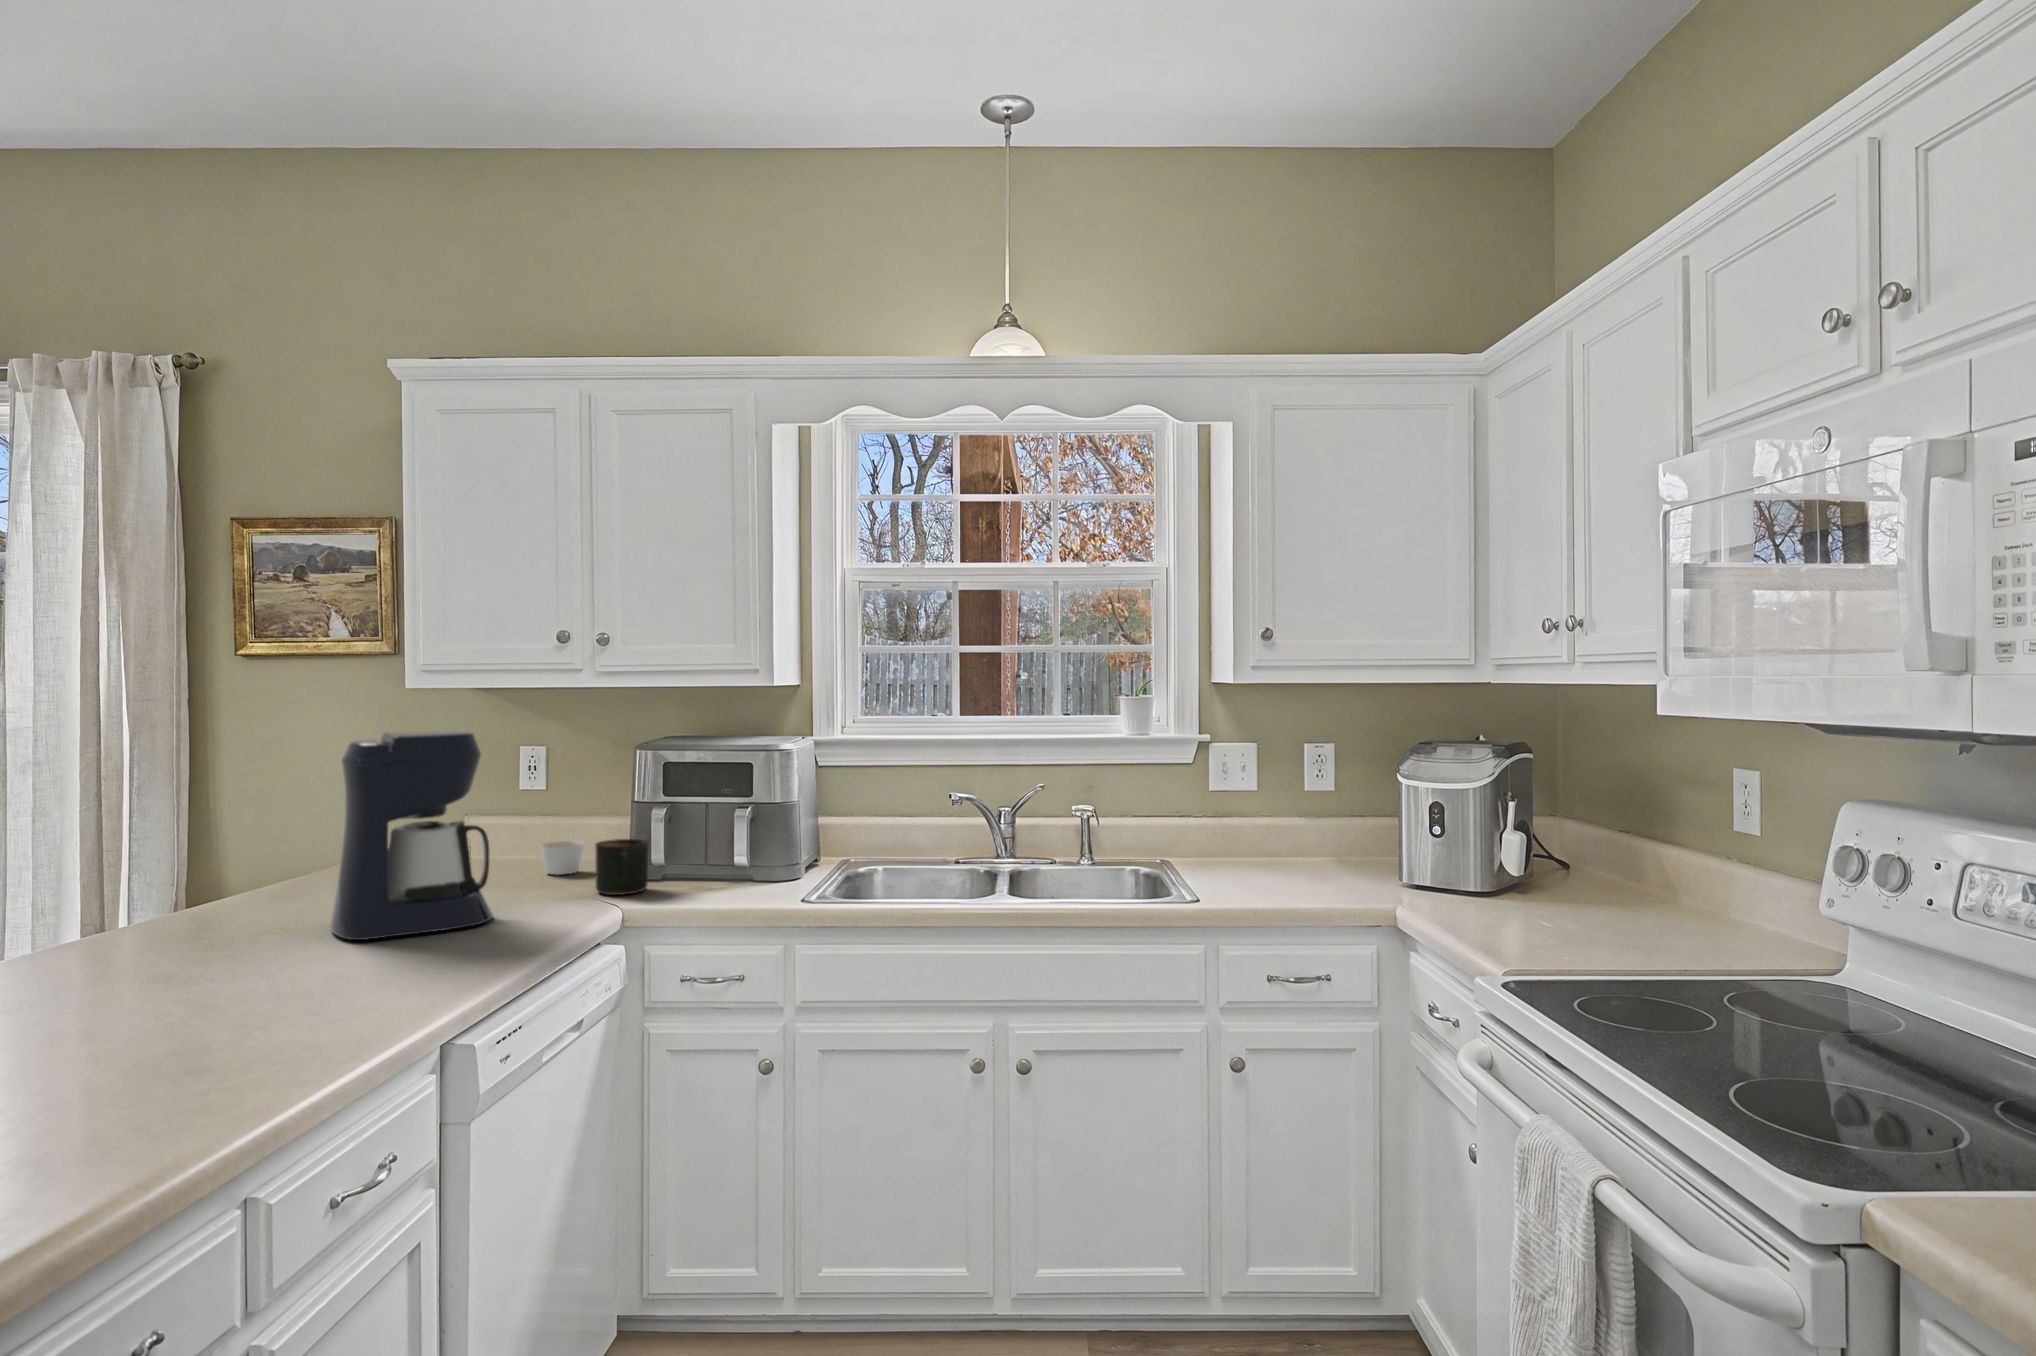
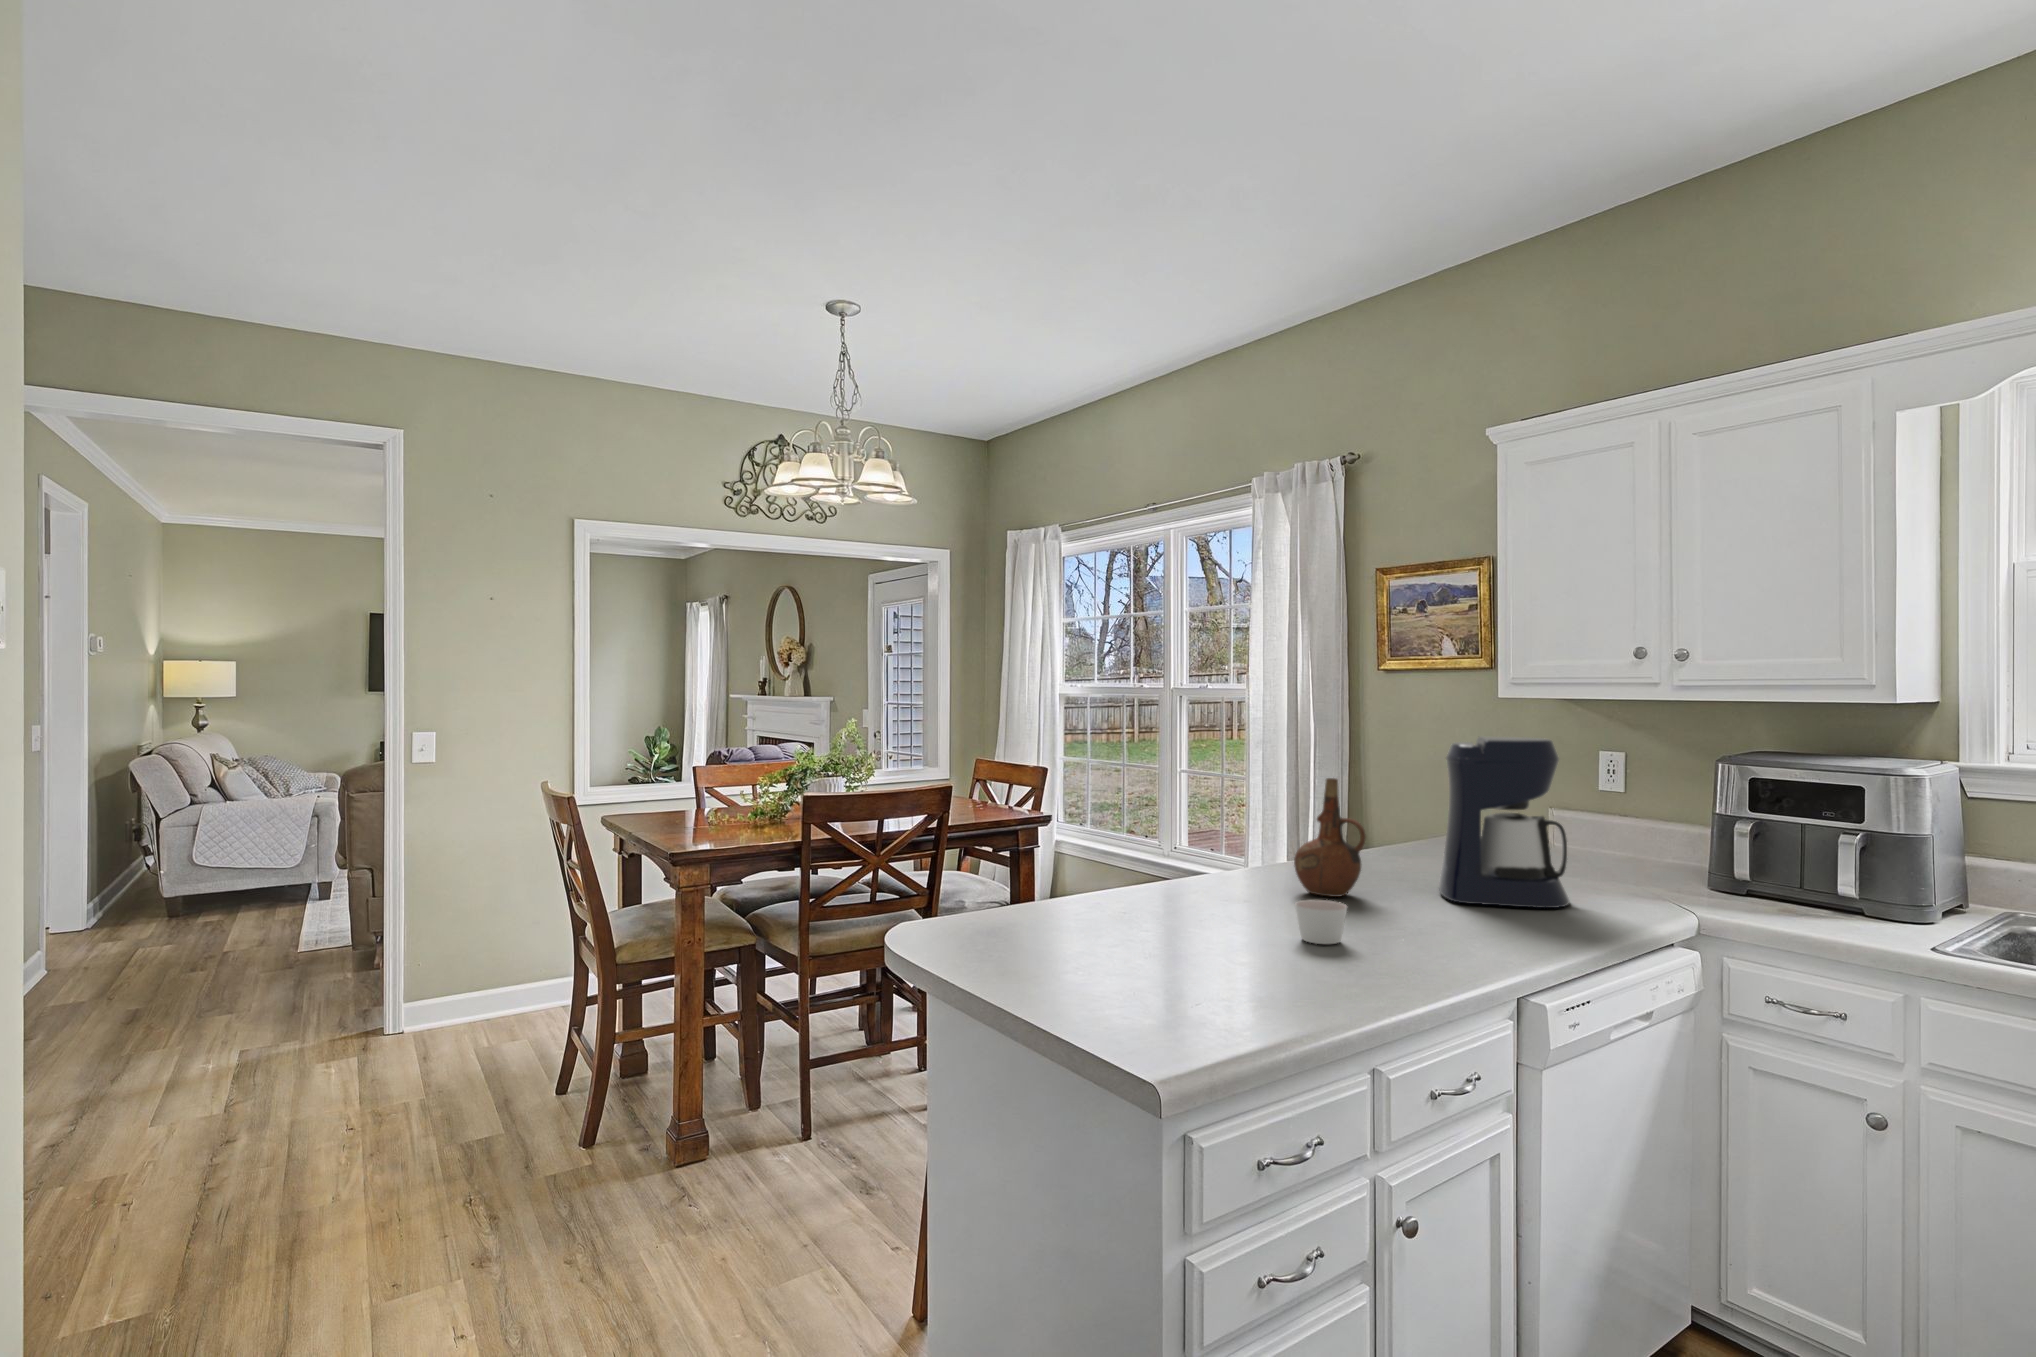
ceramic pitcher: none [102,799,224,968] -> present [1294,778,1366,897]
mug: present [595,839,649,895] -> none [1673,850,1733,906]
candle: present [541,841,584,875] -> present [1295,900,1347,944]

